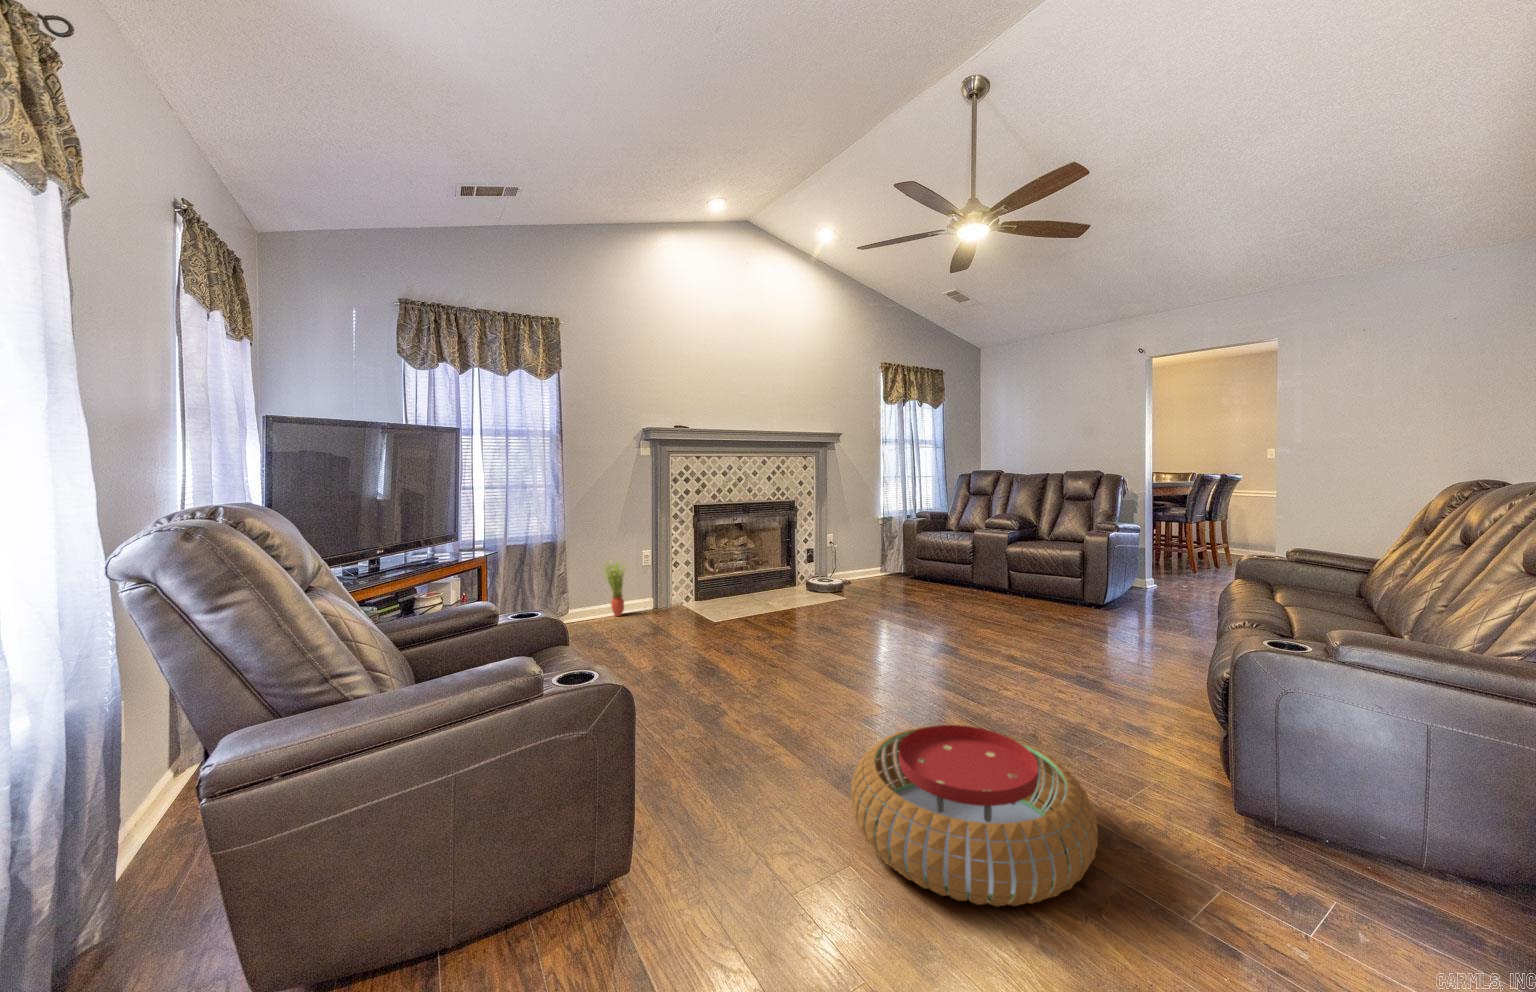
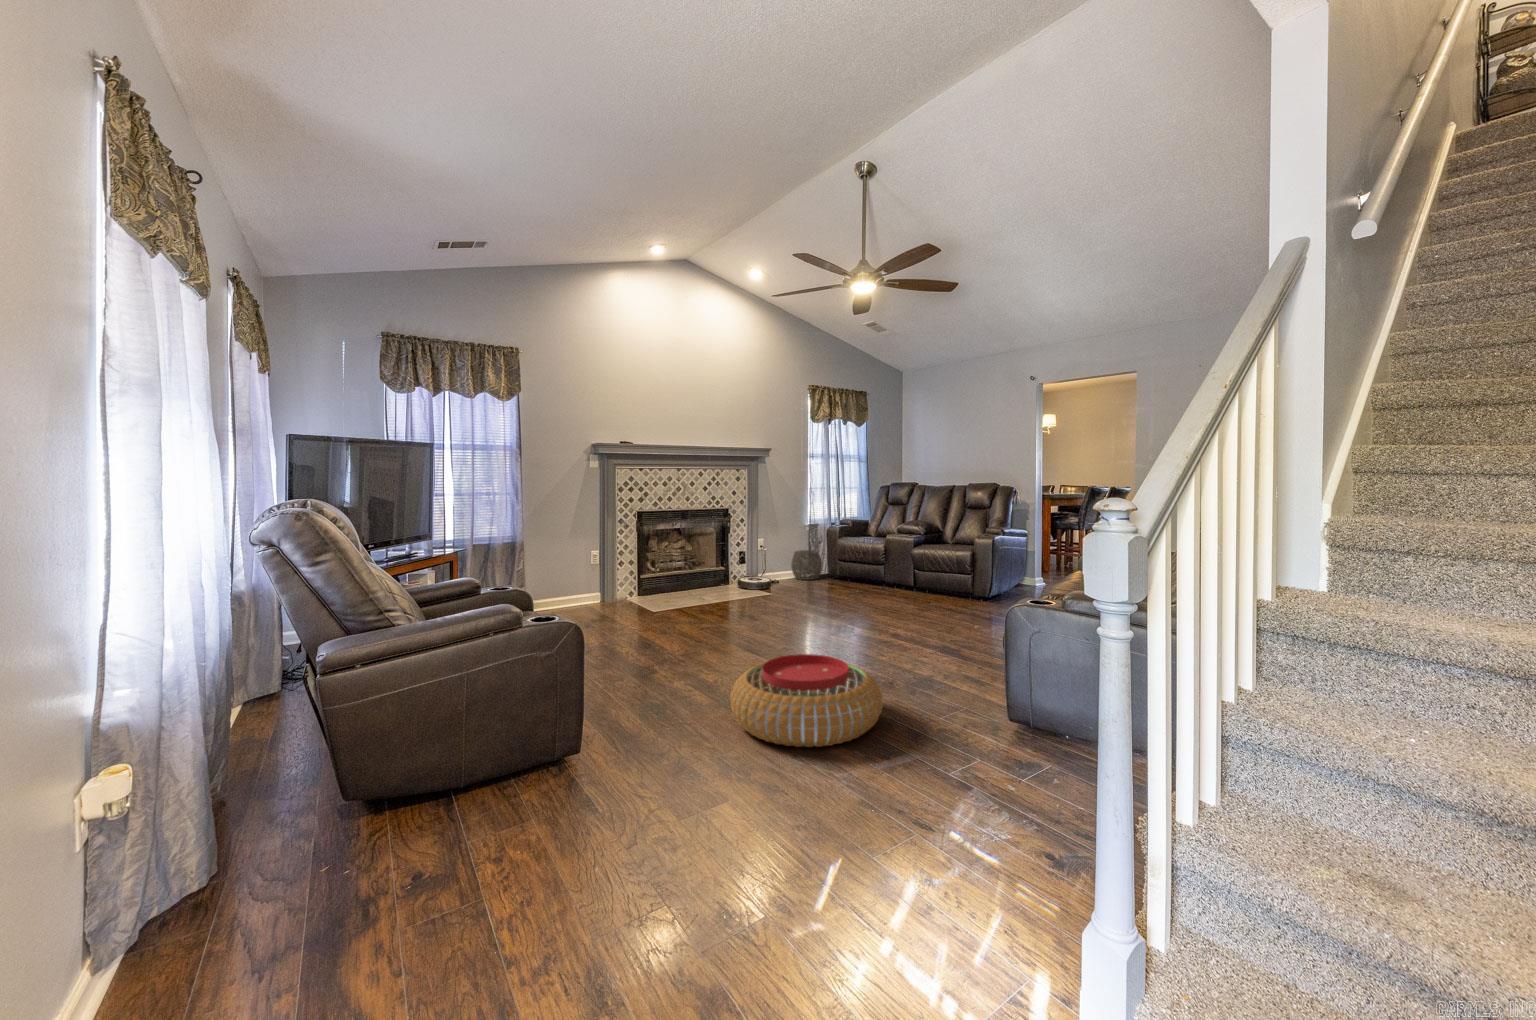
woven basket: none [861,546,897,580] -> present [791,550,822,580]
potted plant: present [605,561,625,616] -> none [555,558,578,608]

